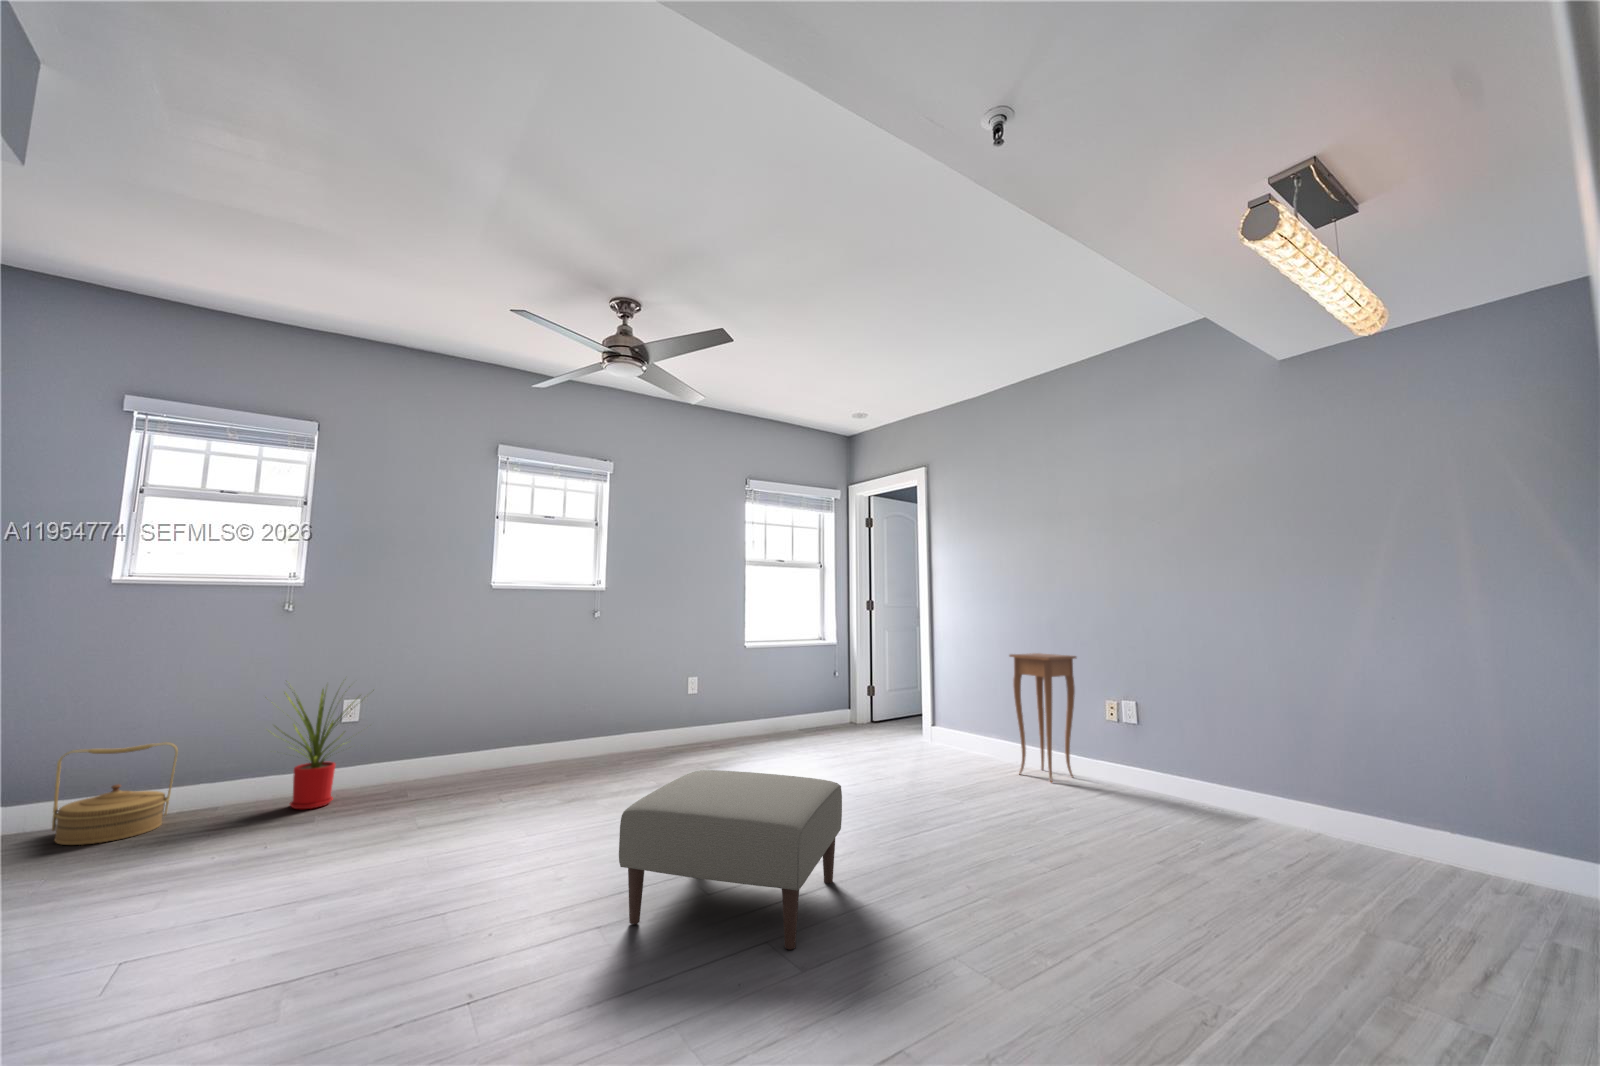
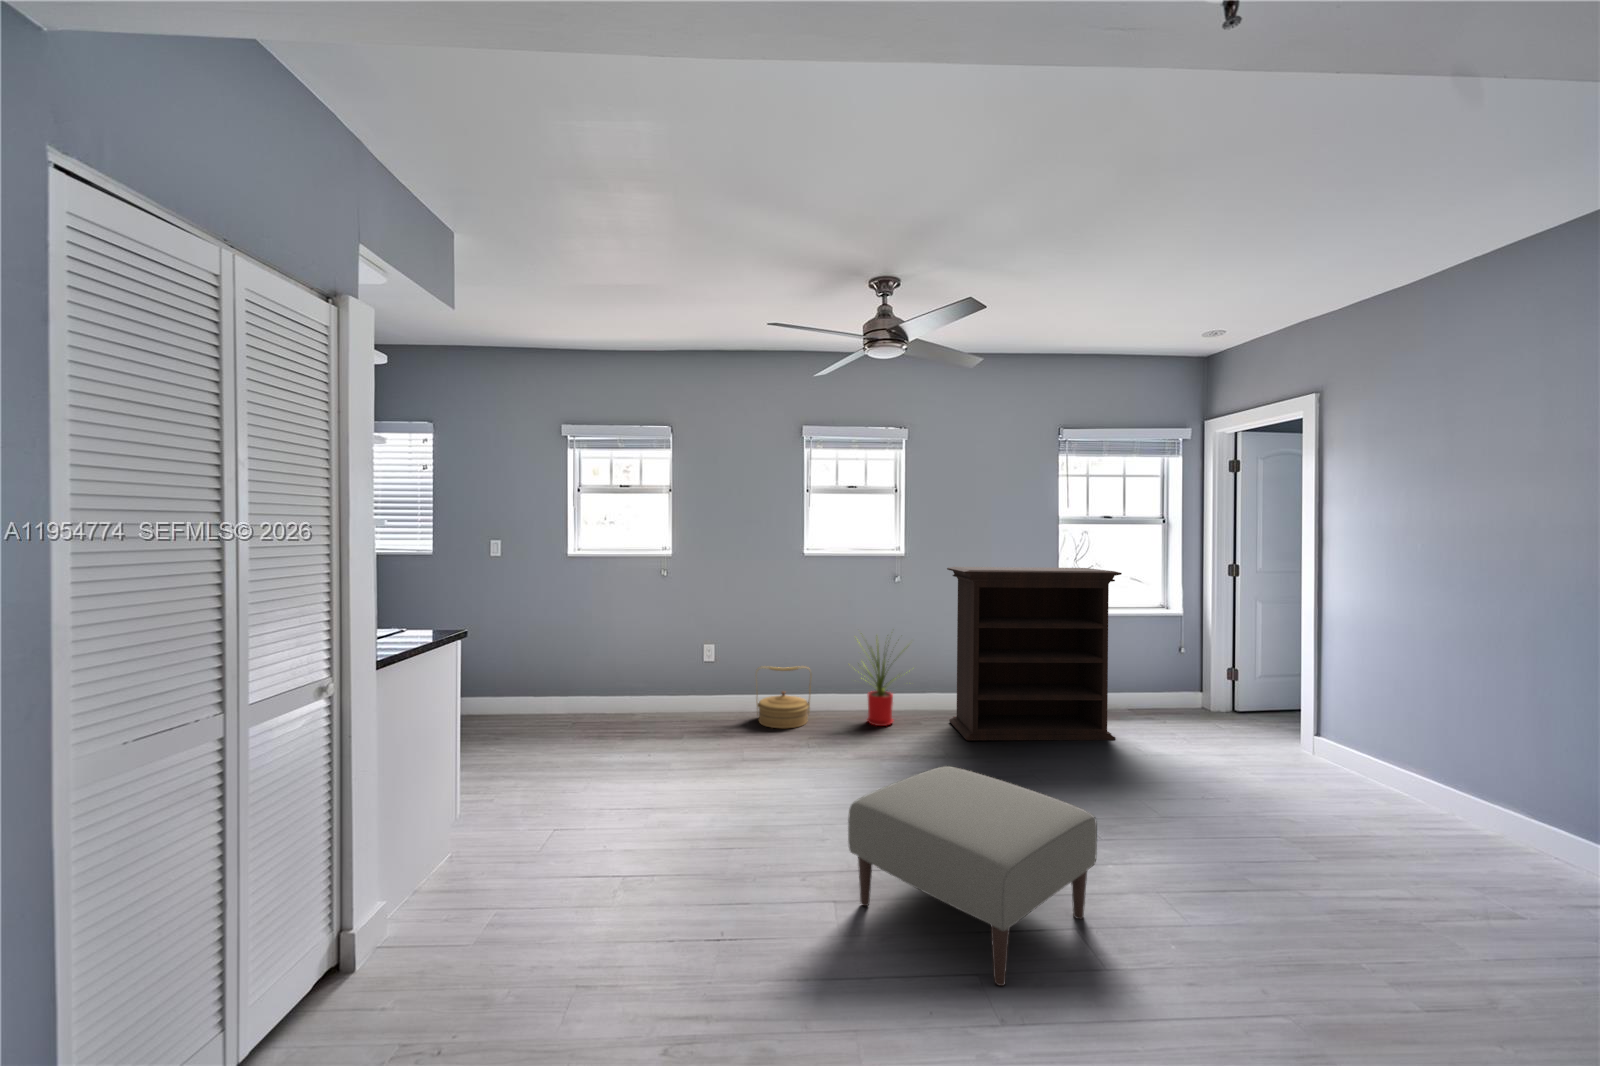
bookshelf: none [648,599,803,770] -> present [947,567,1122,740]
side table: present [1009,653,1076,782] -> none [1429,663,1566,853]
house plant: present [278,689,351,809] -> present [857,633,896,726]
woven basket: present [52,742,178,845] -> present [757,666,811,729]

